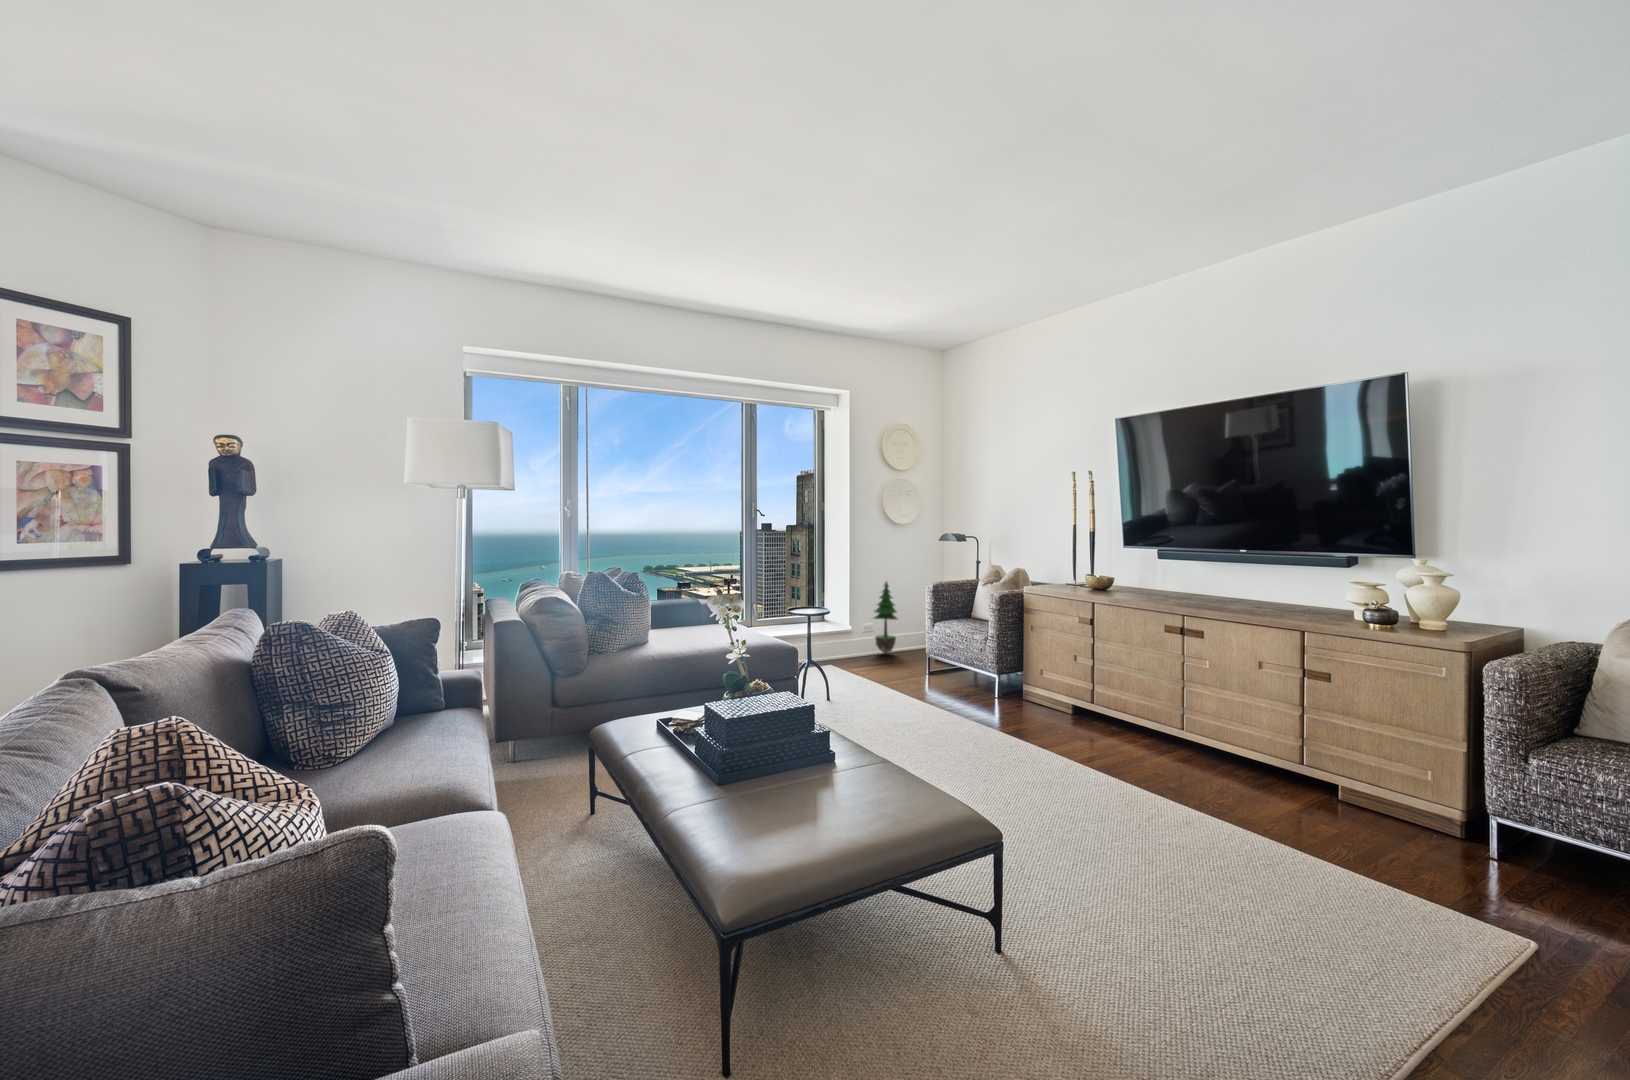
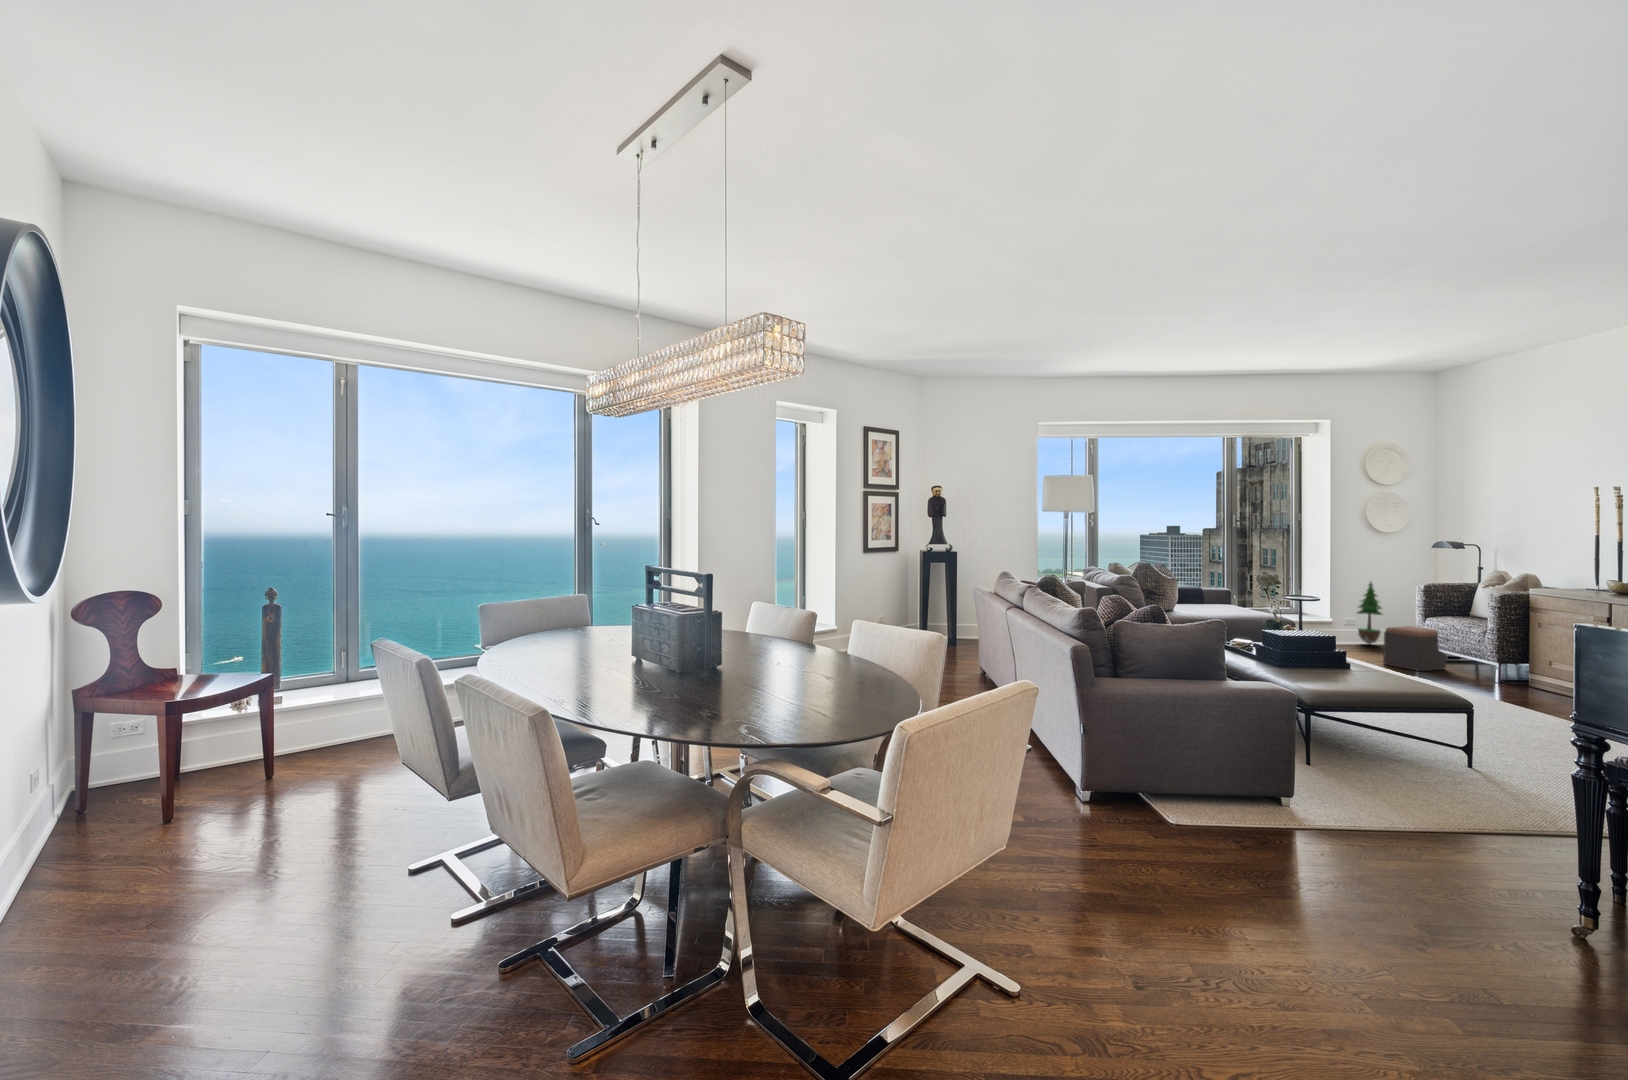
footstool: none [893,635,952,692] -> present [1383,626,1446,671]

